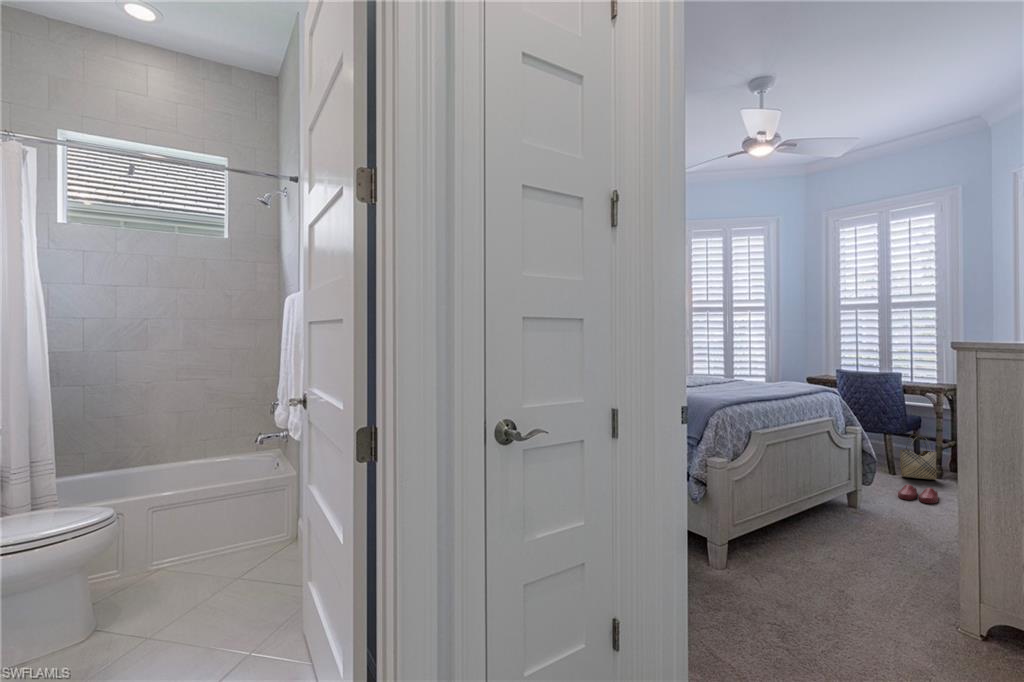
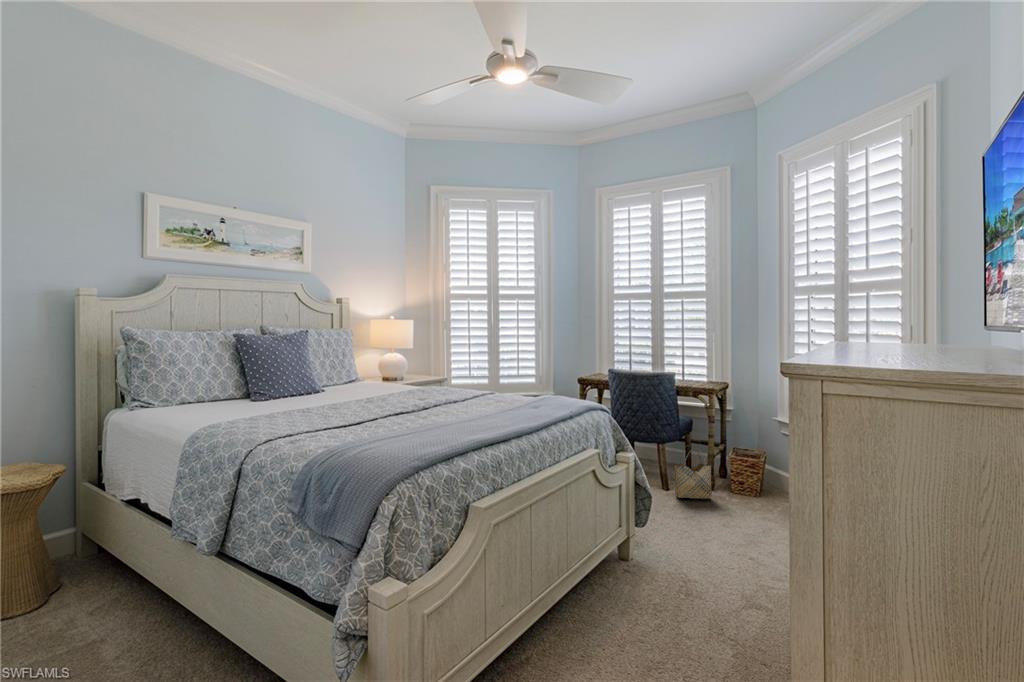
slippers: present [898,485,938,504] -> none [675,516,719,543]

